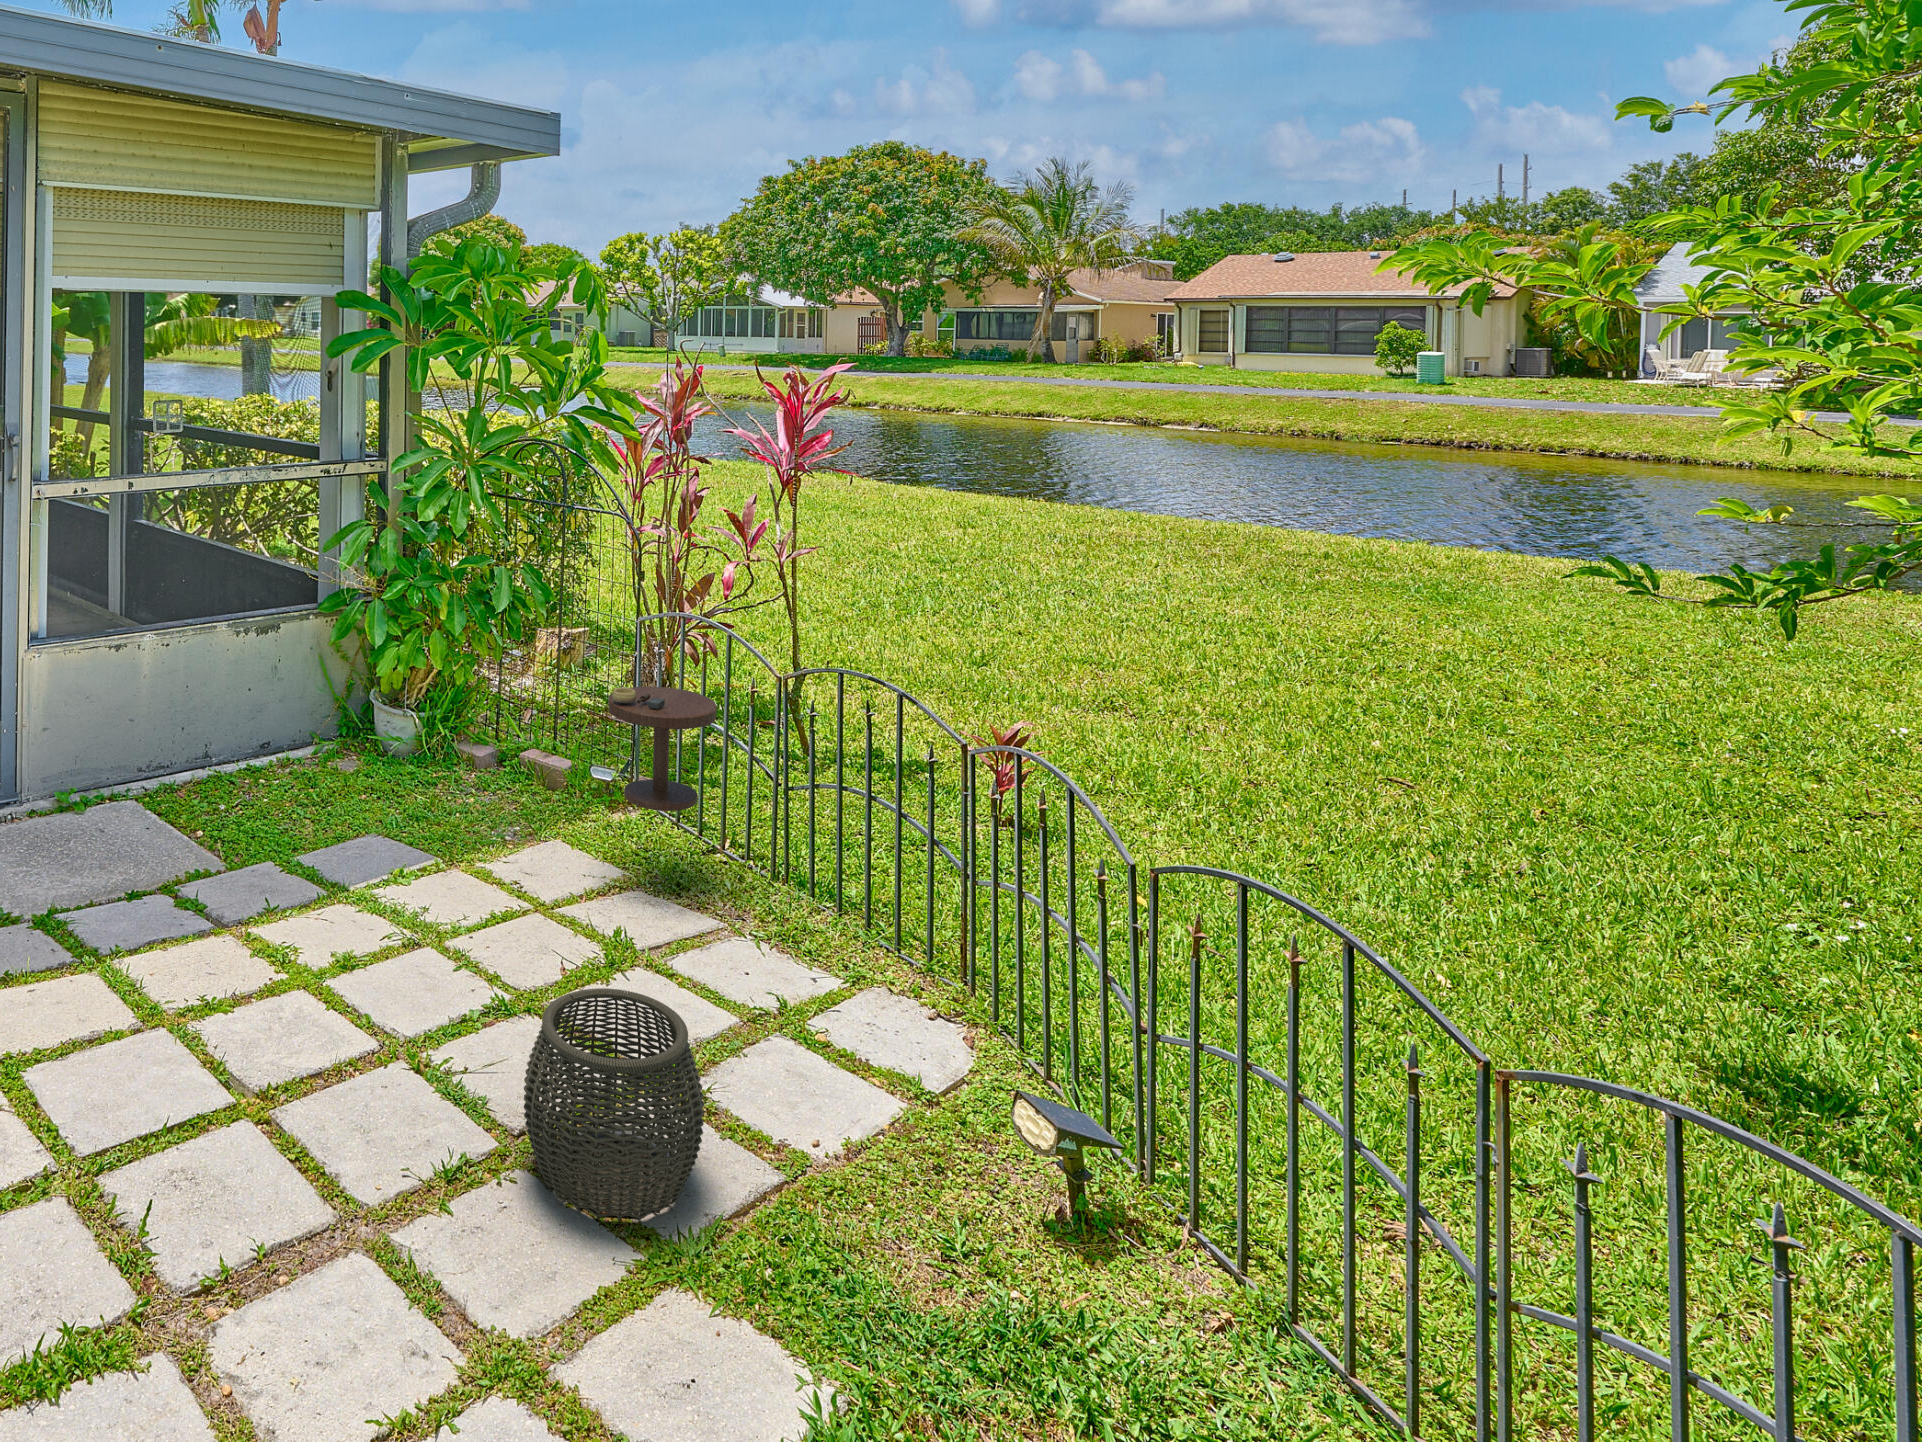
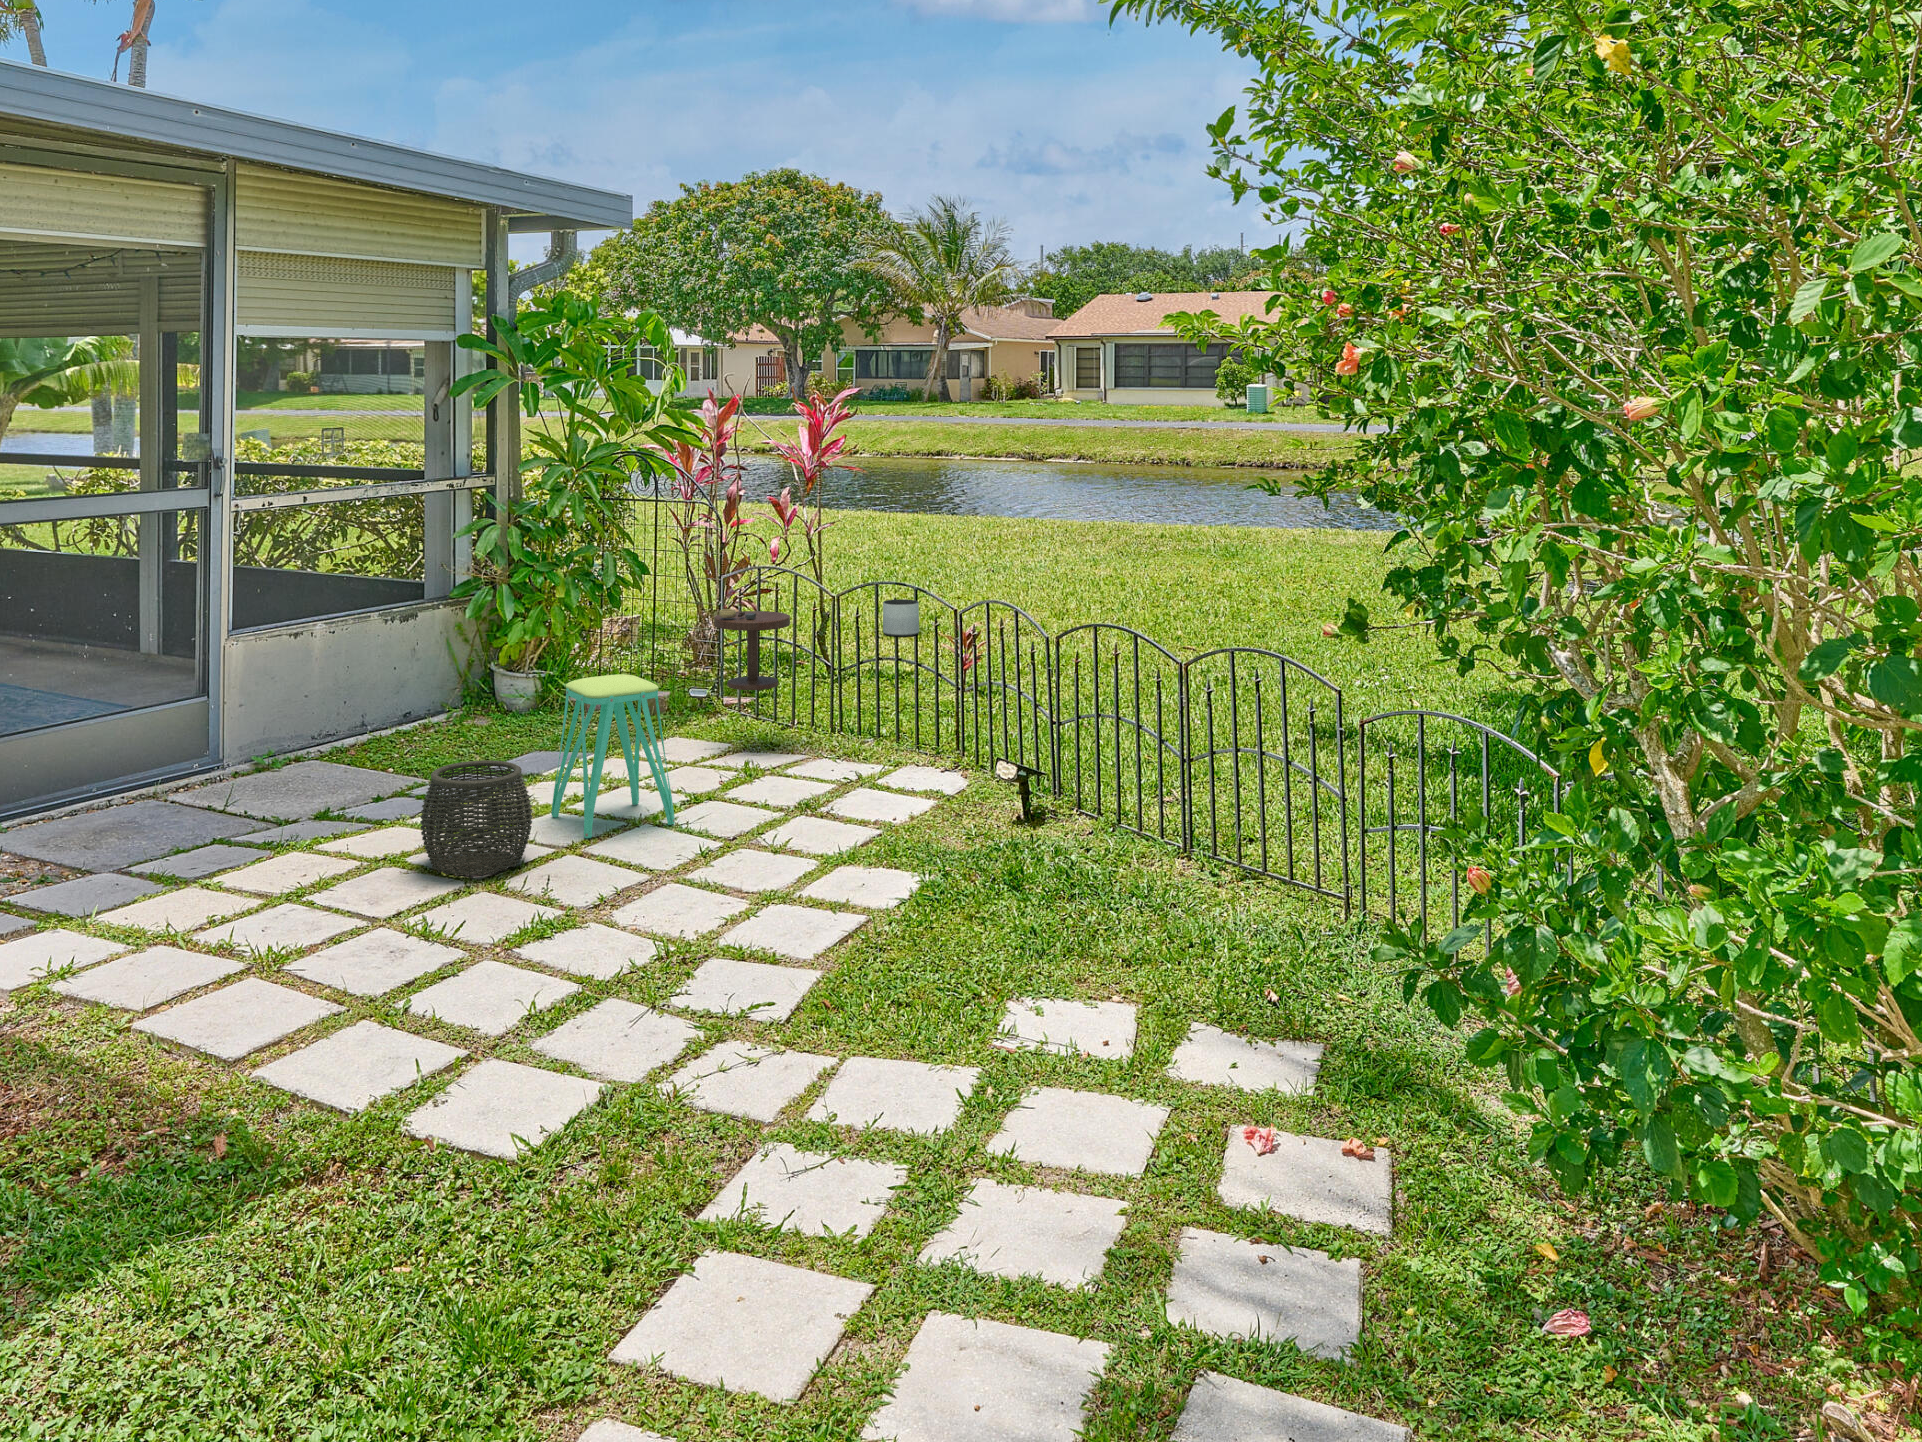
planter: none [916,627,964,677] -> present [883,599,919,636]
stool: none [307,803,465,1070] -> present [551,674,675,838]
woven basket: present [524,988,704,1220] -> present [420,760,533,876]

